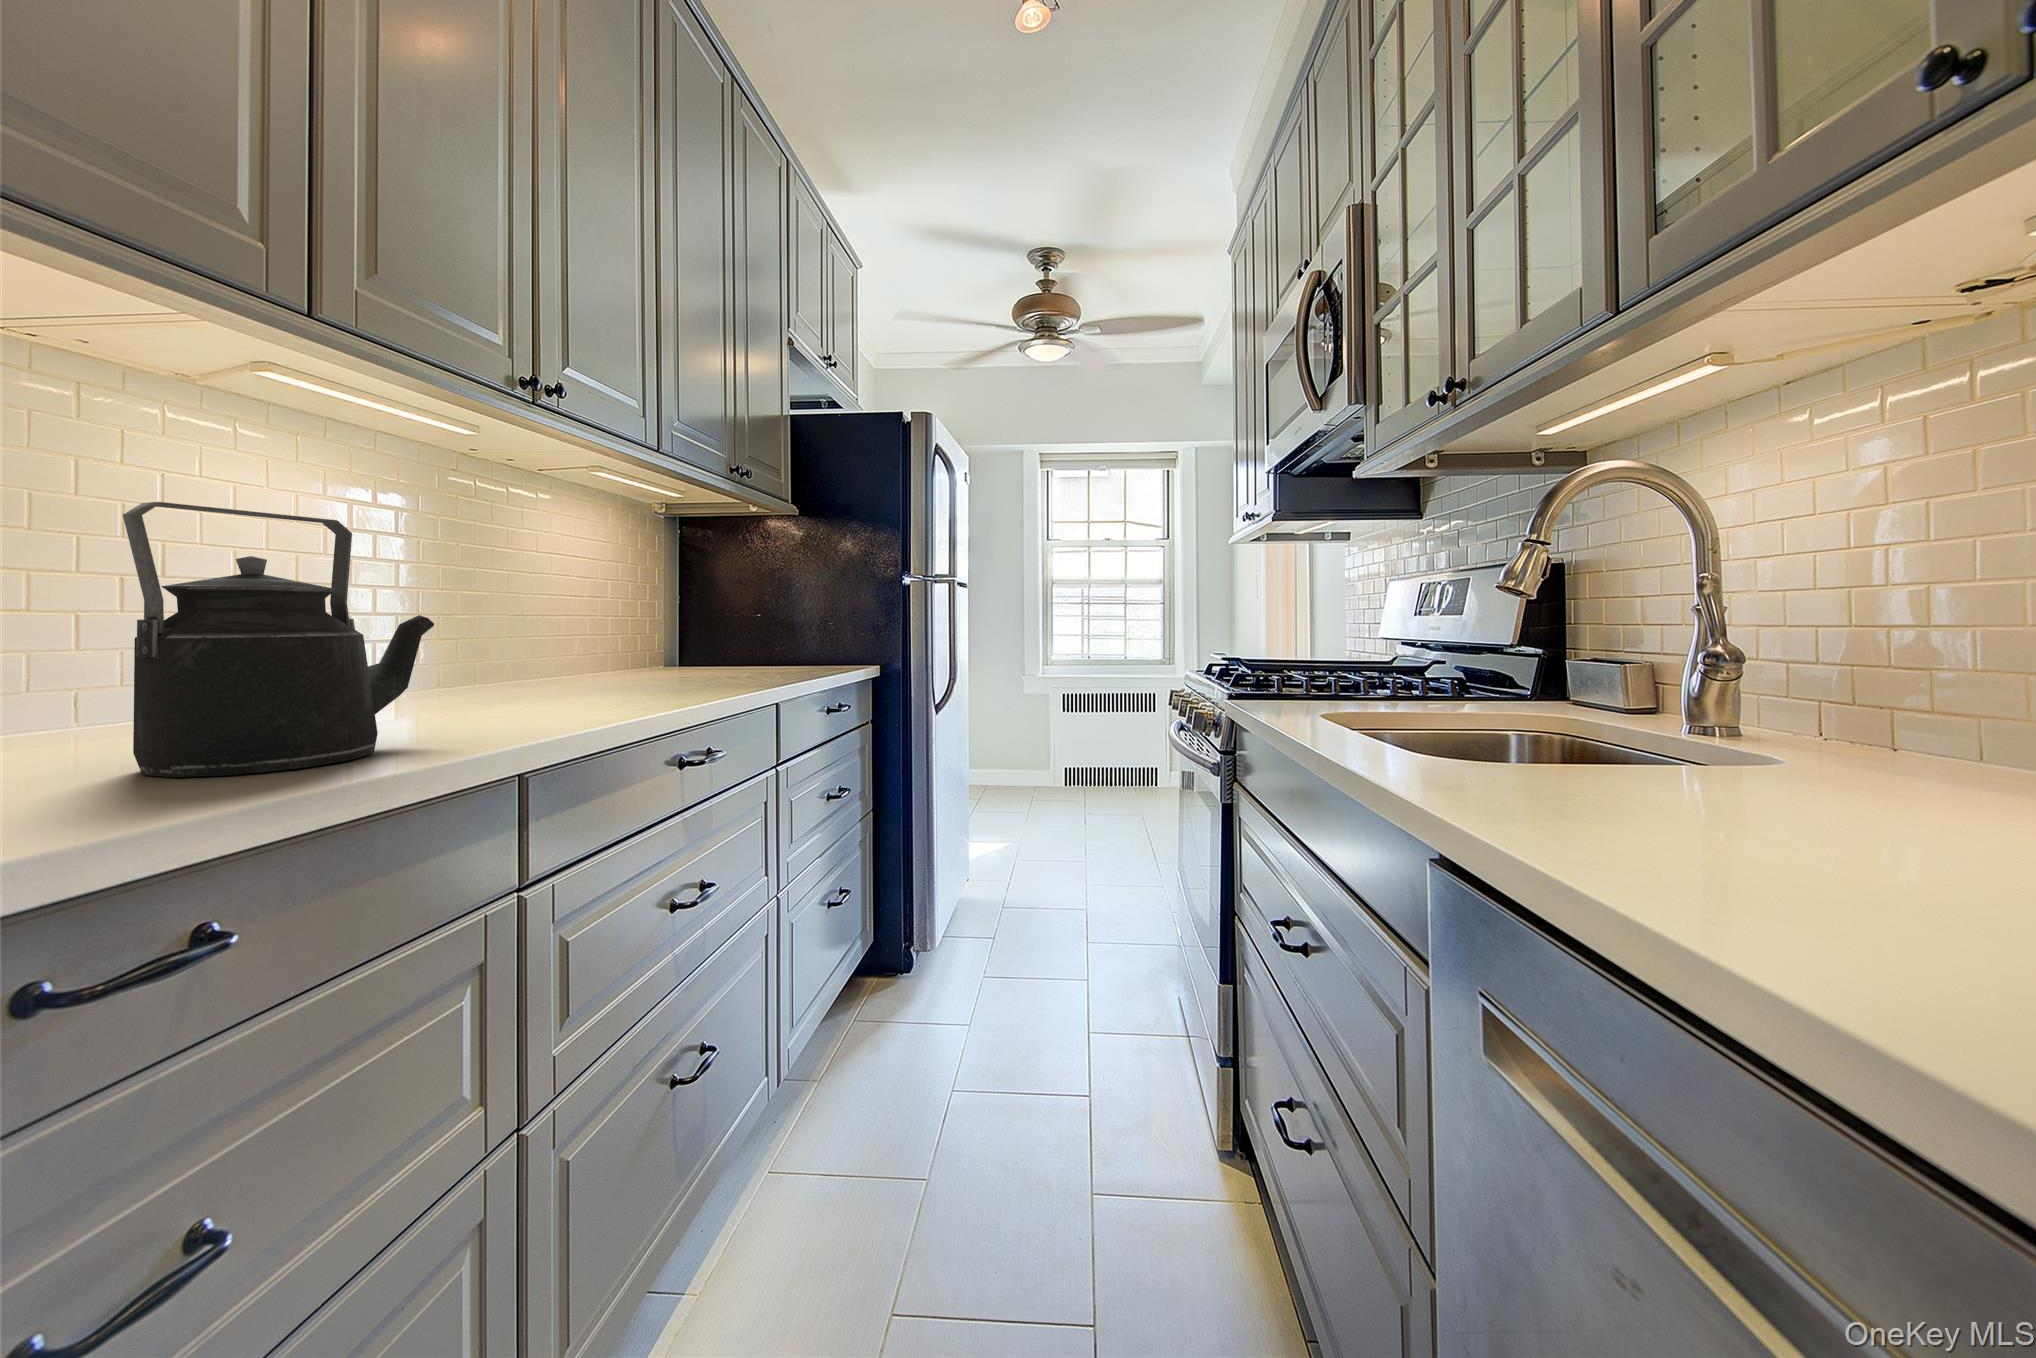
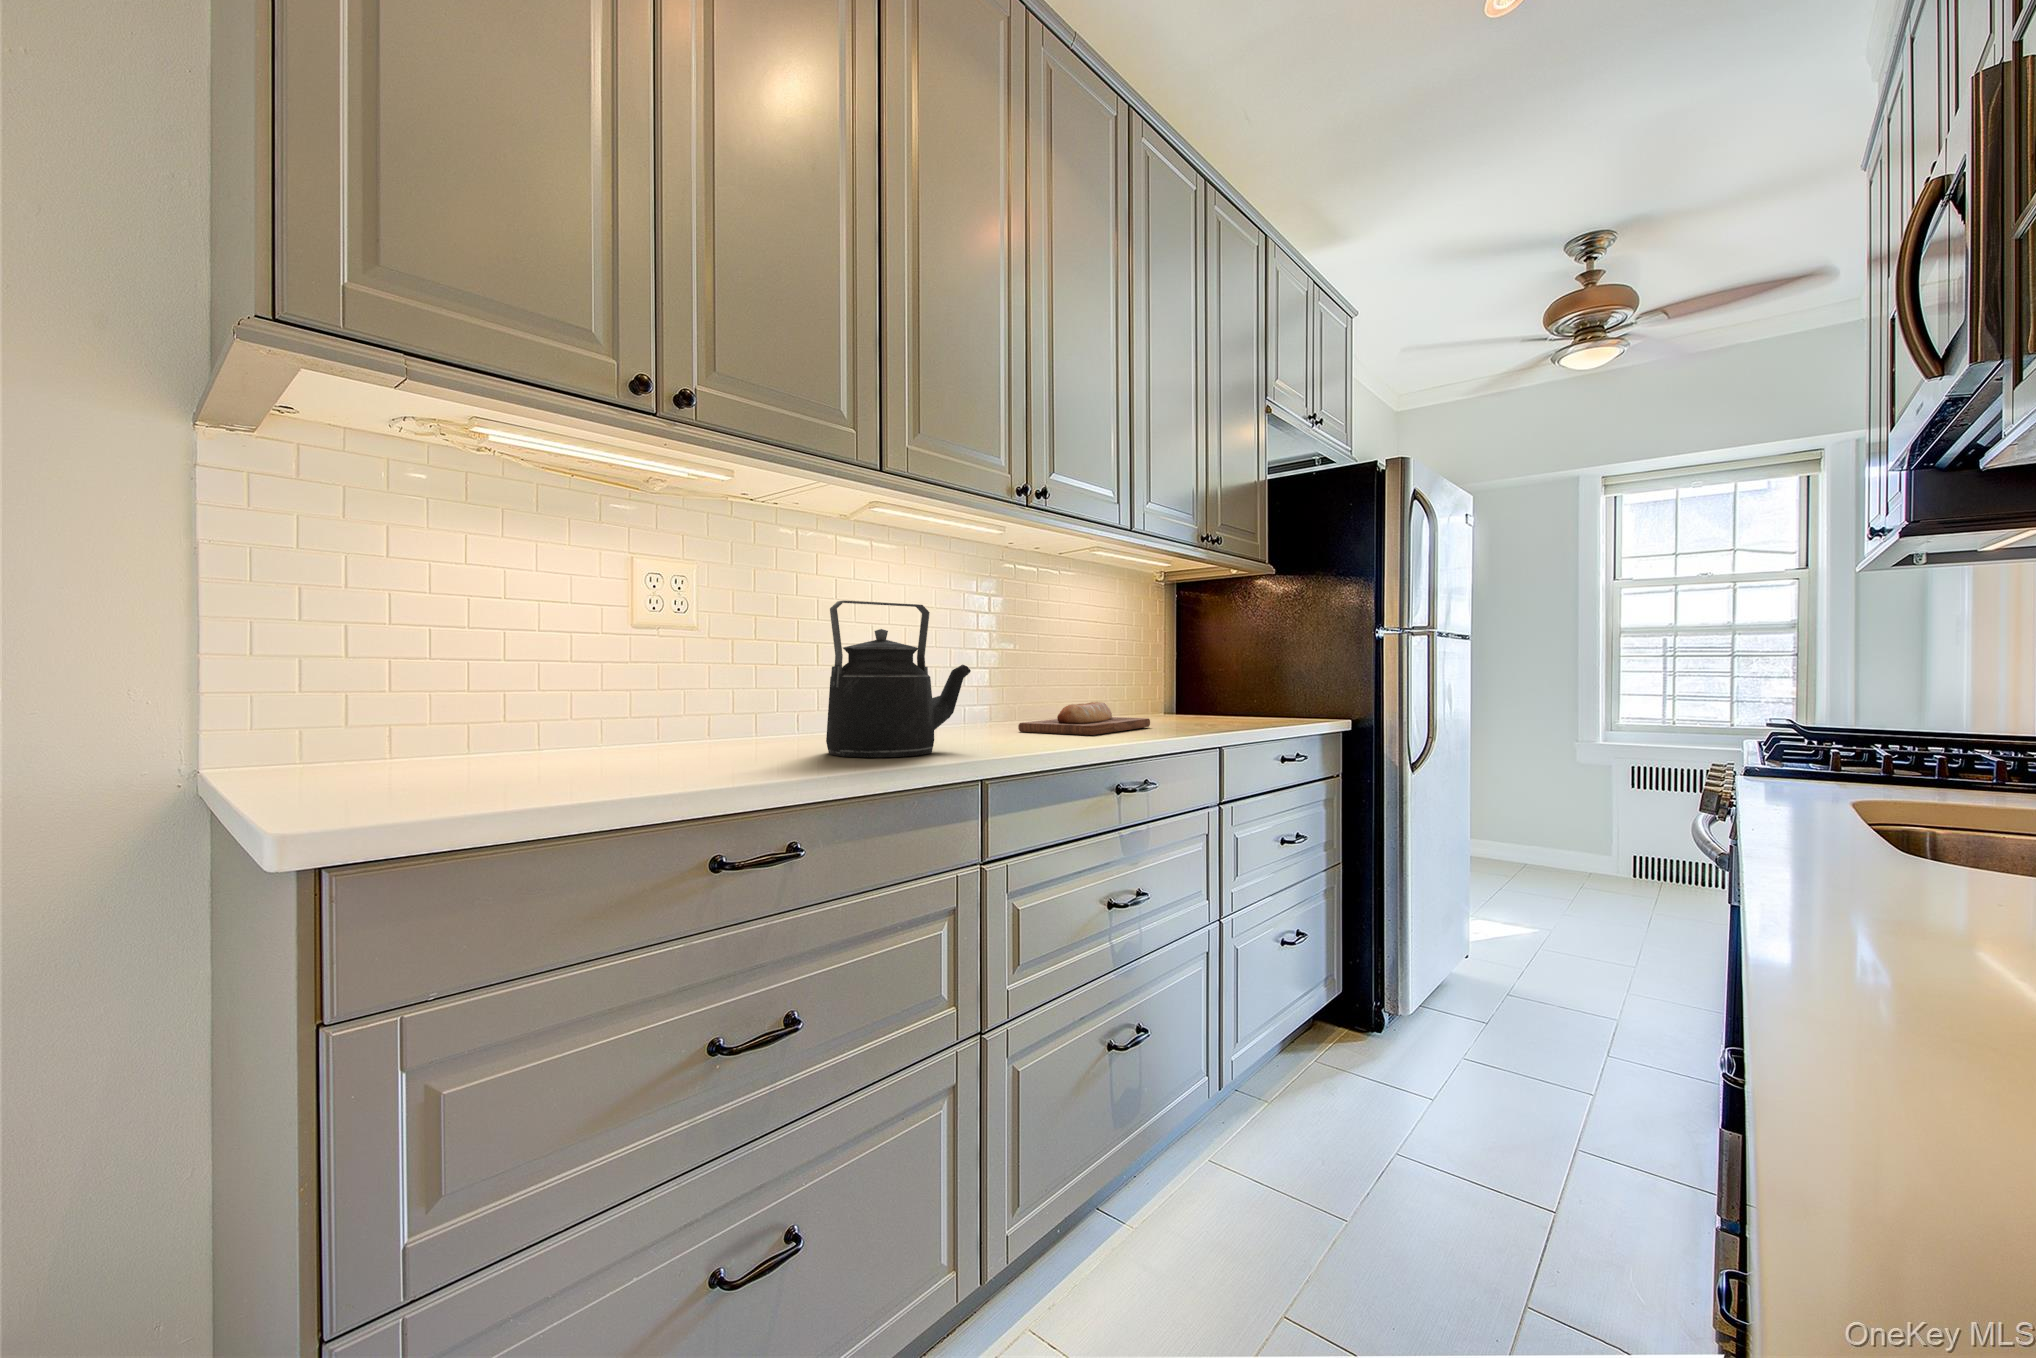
bread loaf: none [501,660,680,705] -> present [1018,702,1150,735]

